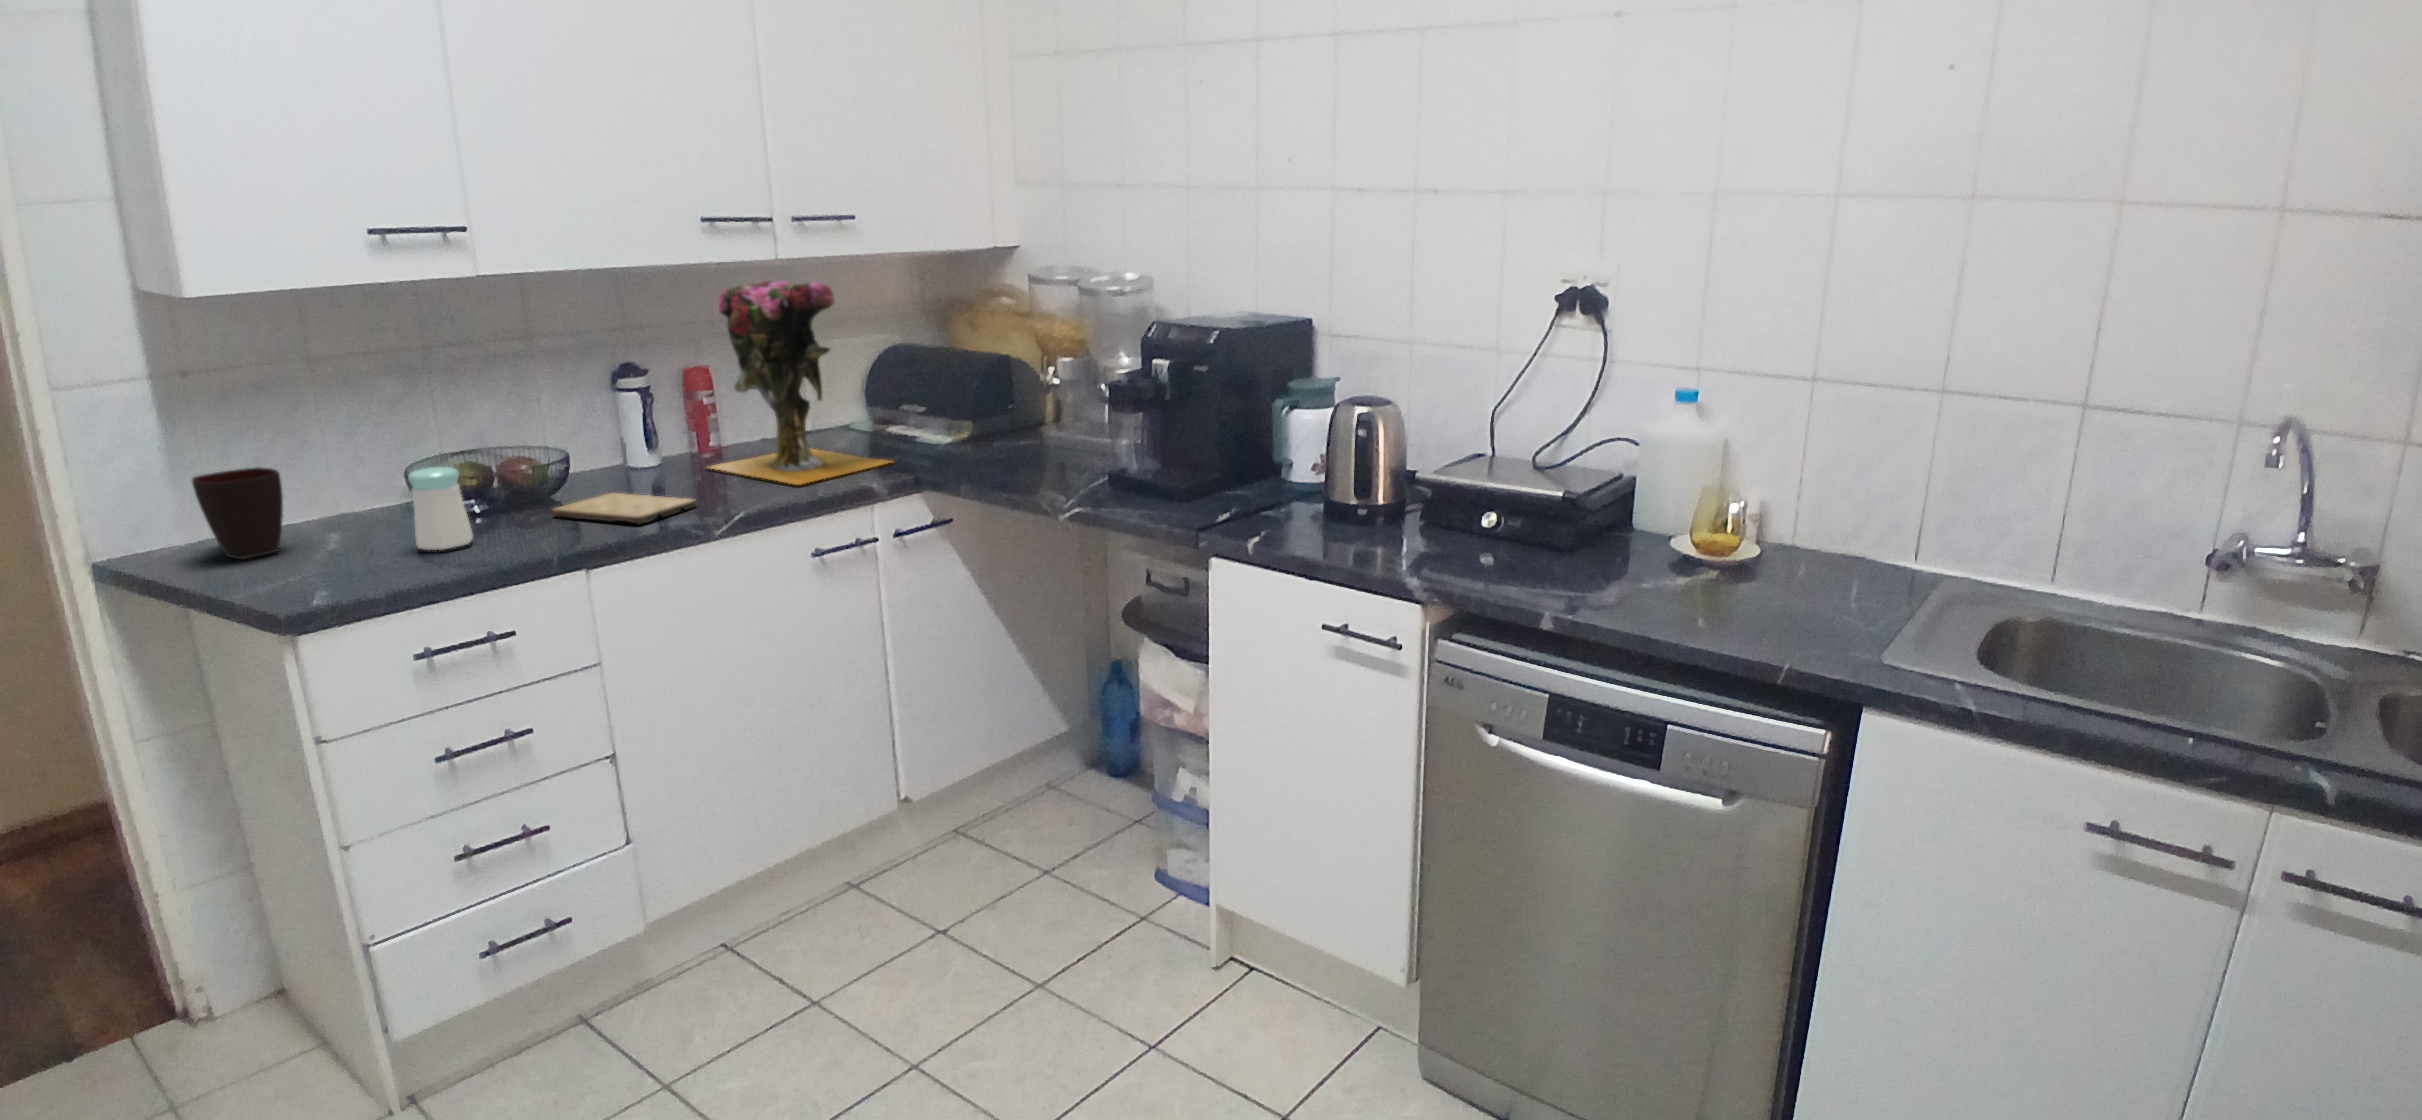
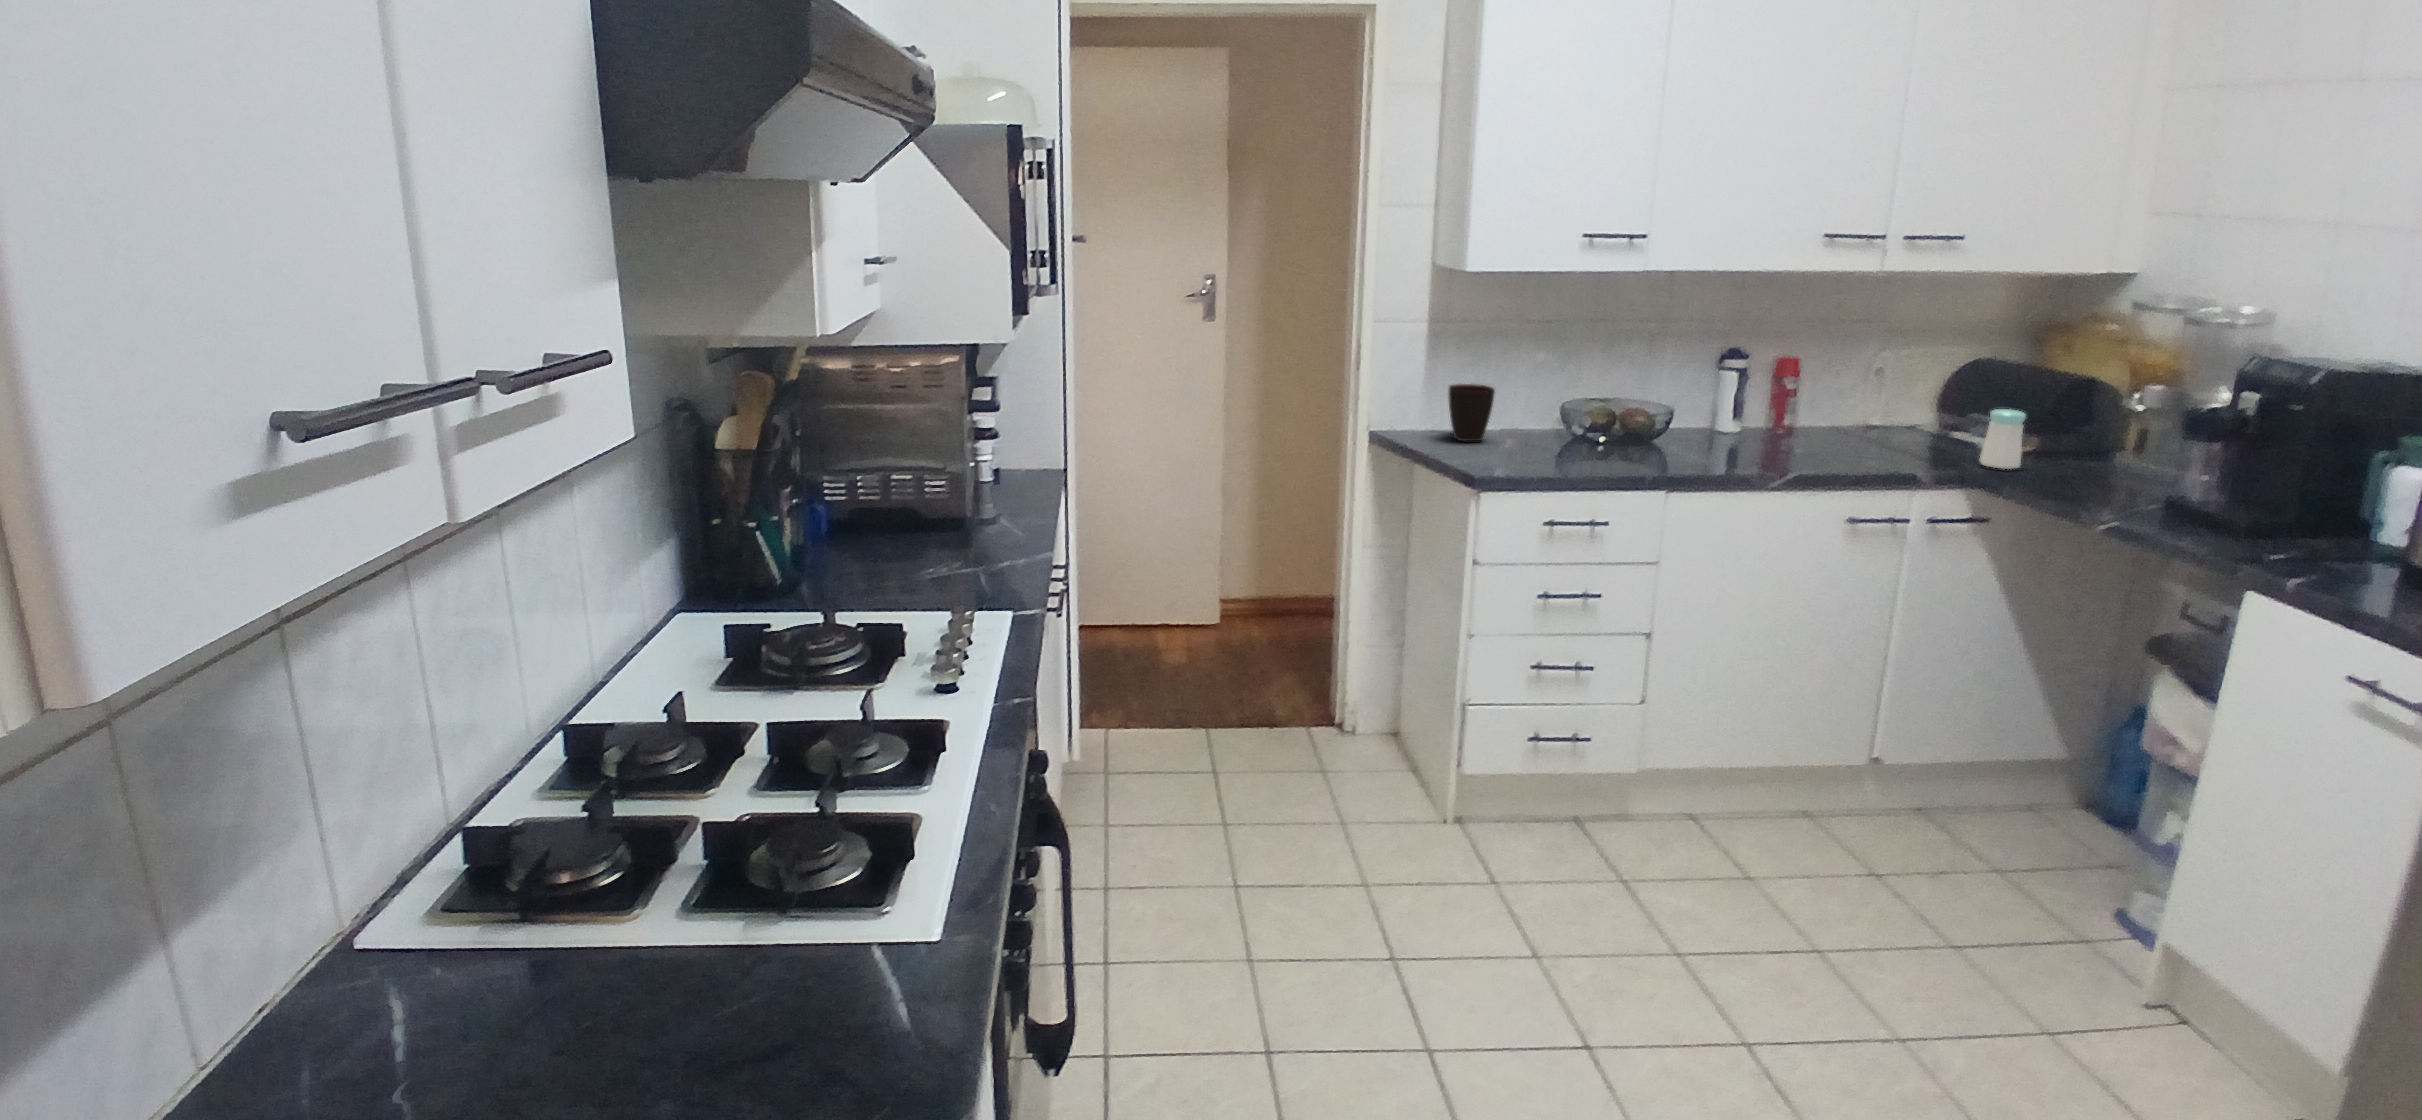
vase: present [710,281,891,485] -> none [1771,289,1945,462]
salt shaker: present [408,467,473,550] -> present [1980,409,2026,469]
cutting board: present [552,493,696,524] -> none [1650,442,1758,467]

